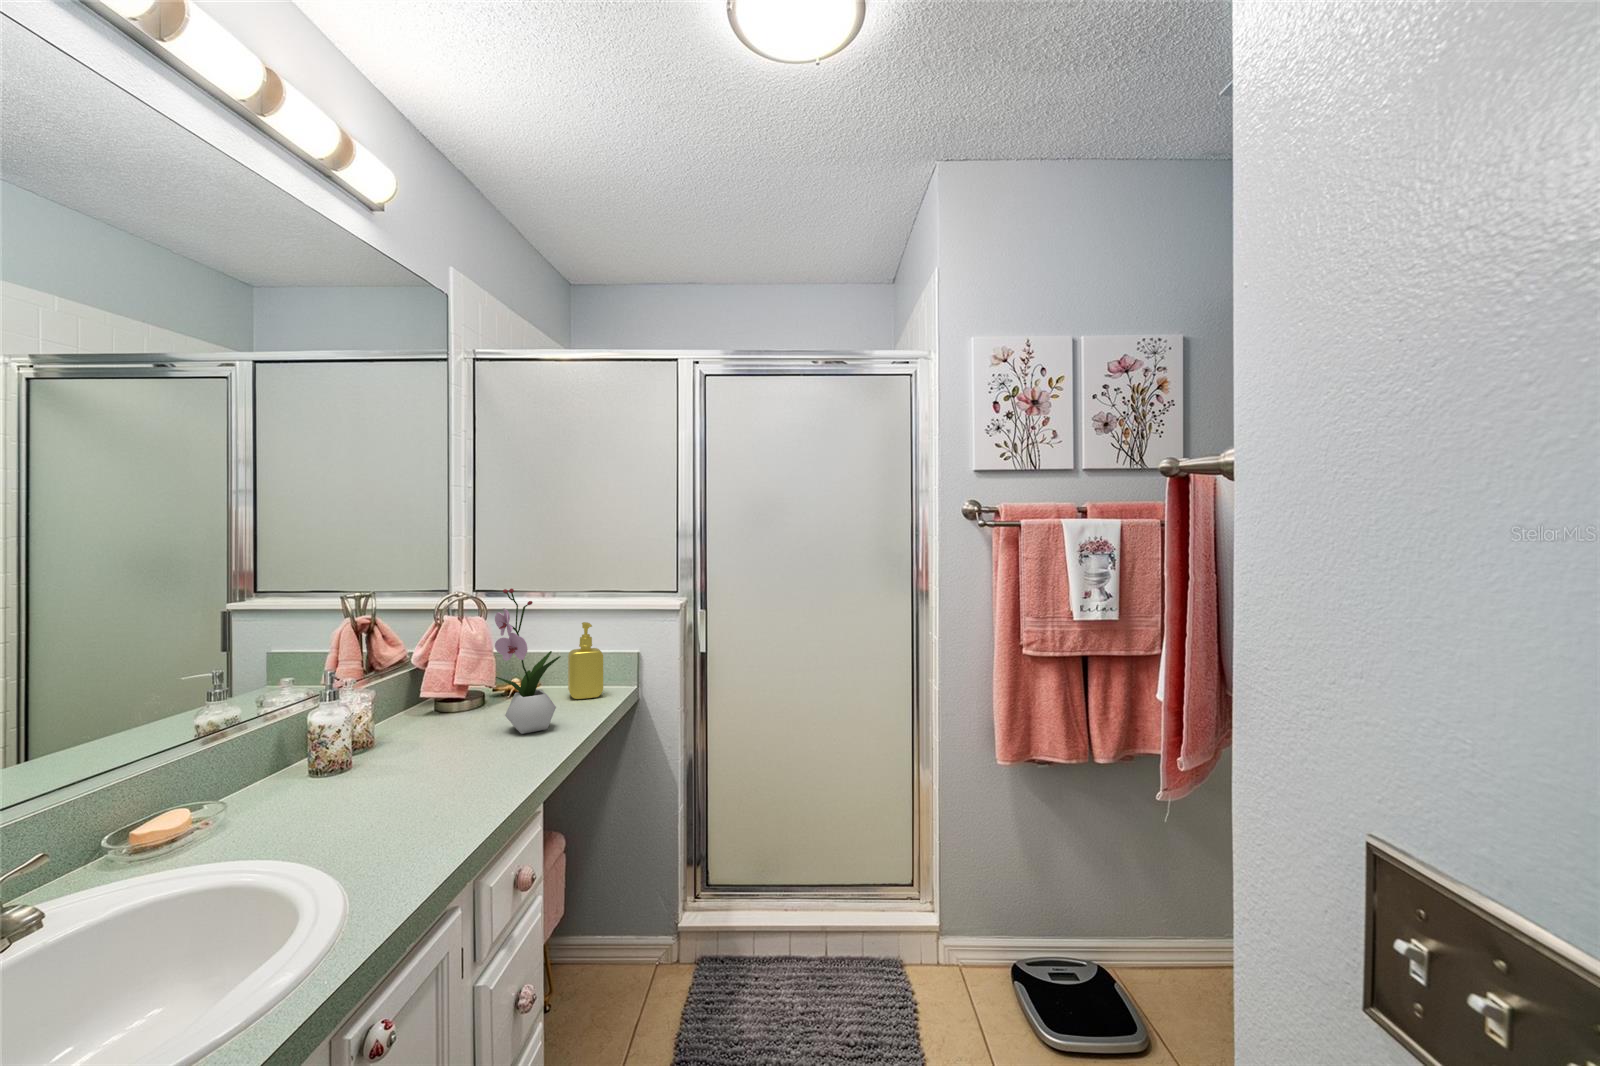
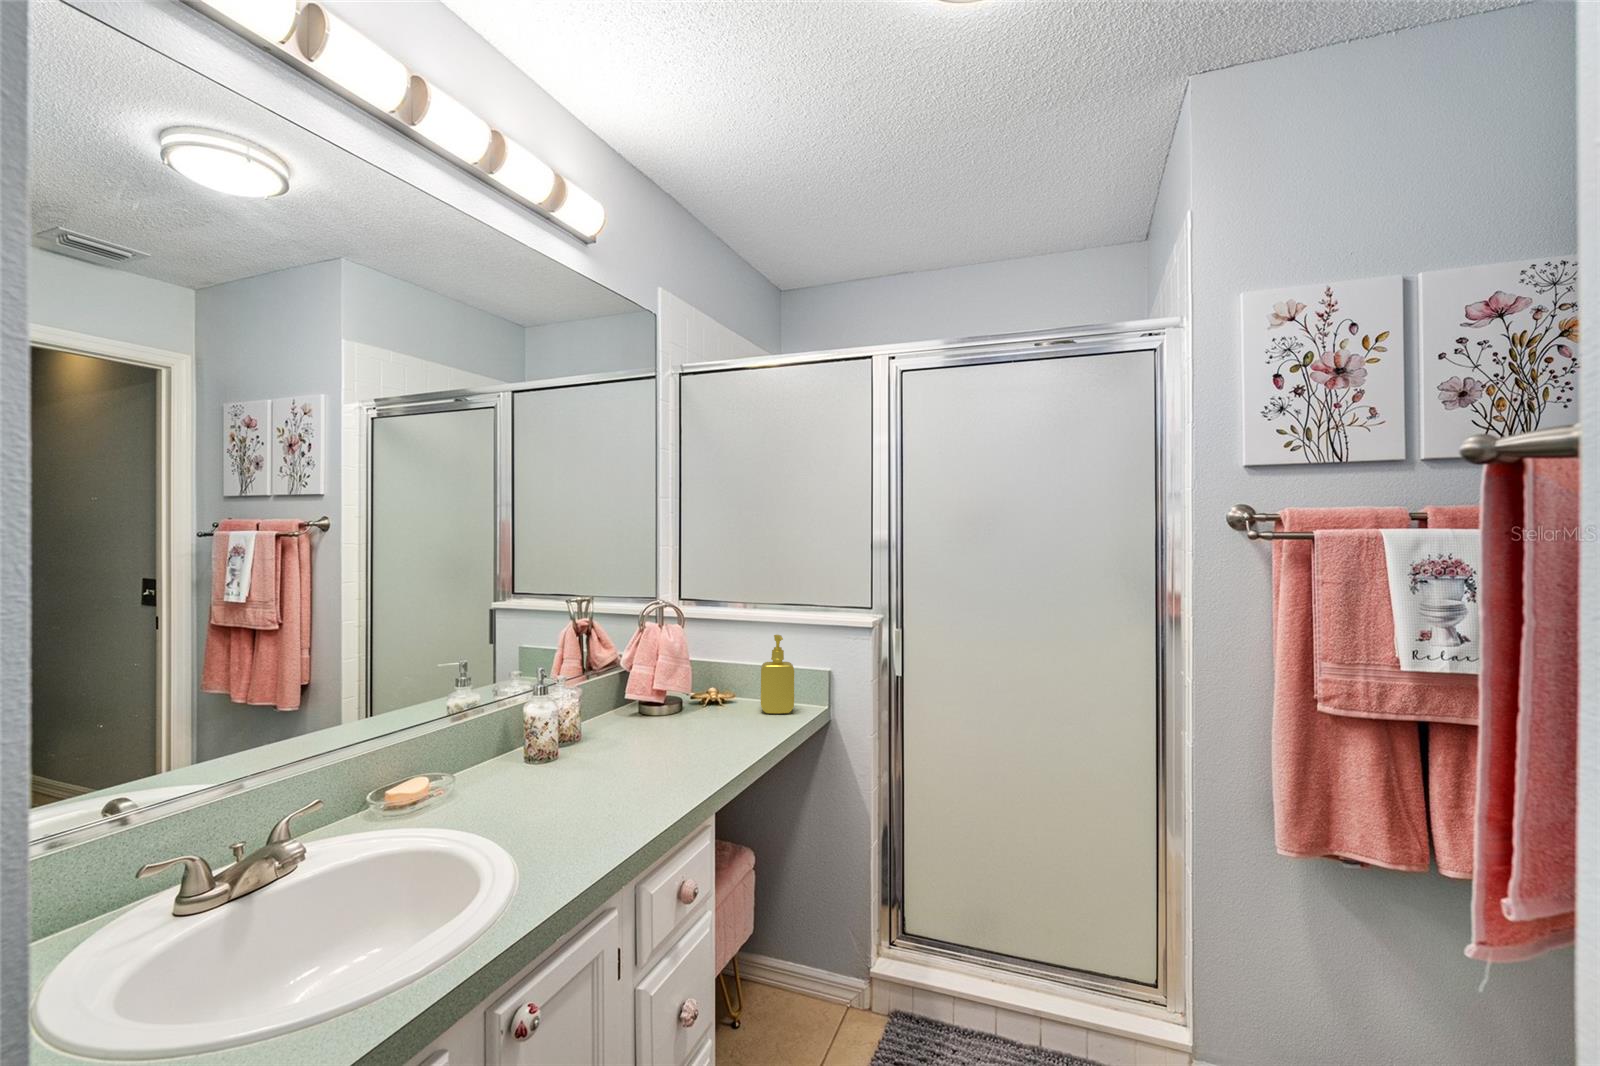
flower arrangement: present [495,588,561,734] -> none [683,598,743,744]

